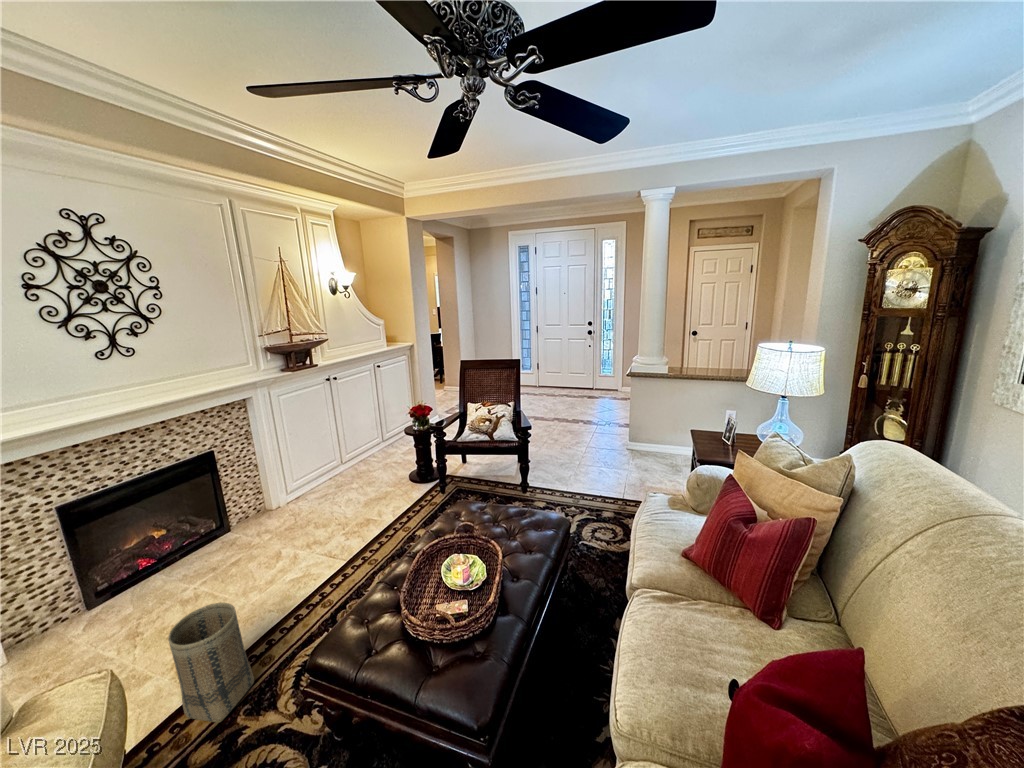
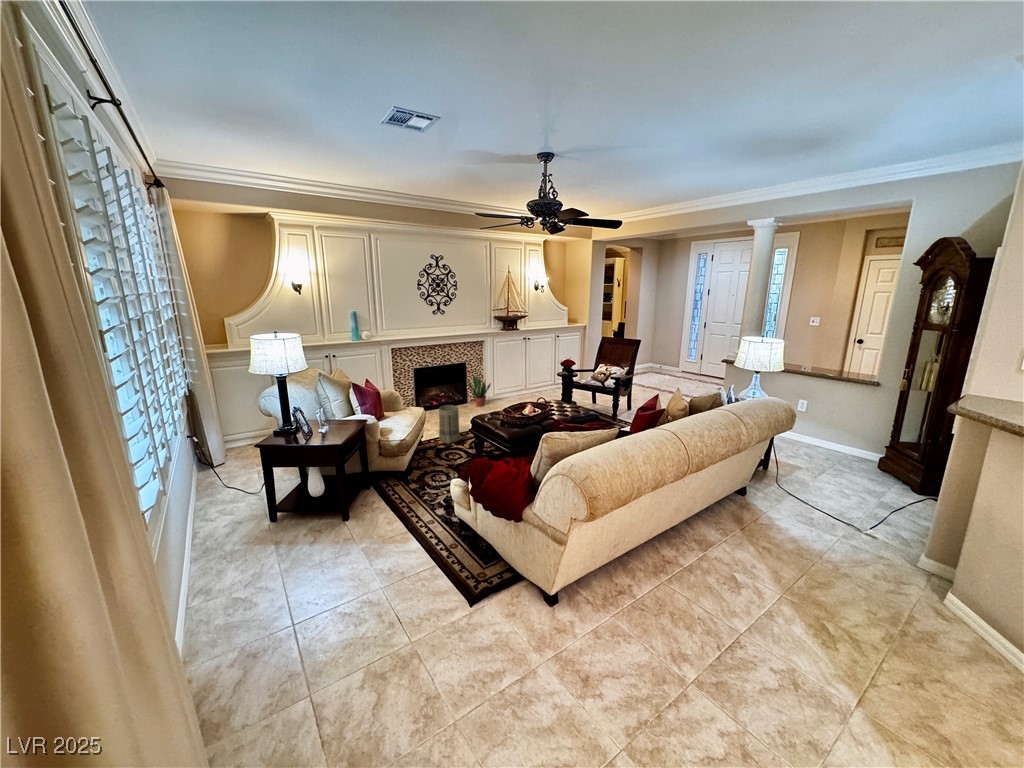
potted plant: none [230,470,282,531] -> present [468,375,491,406]

